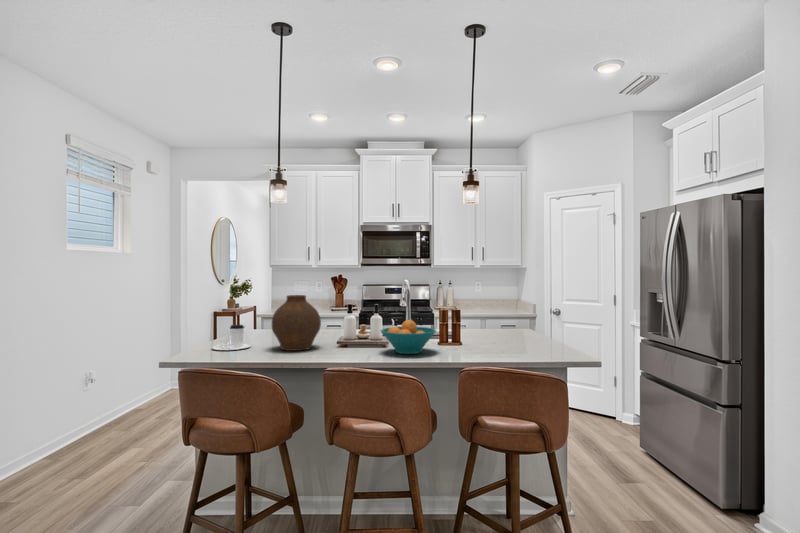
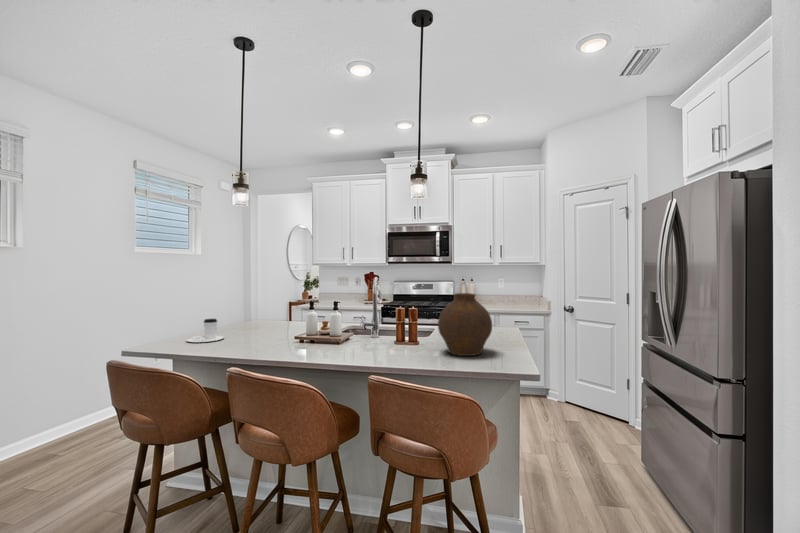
vase: present [272,295,321,351] -> present [438,293,492,356]
fruit bowl: present [381,320,436,354] -> none [320,318,378,354]

